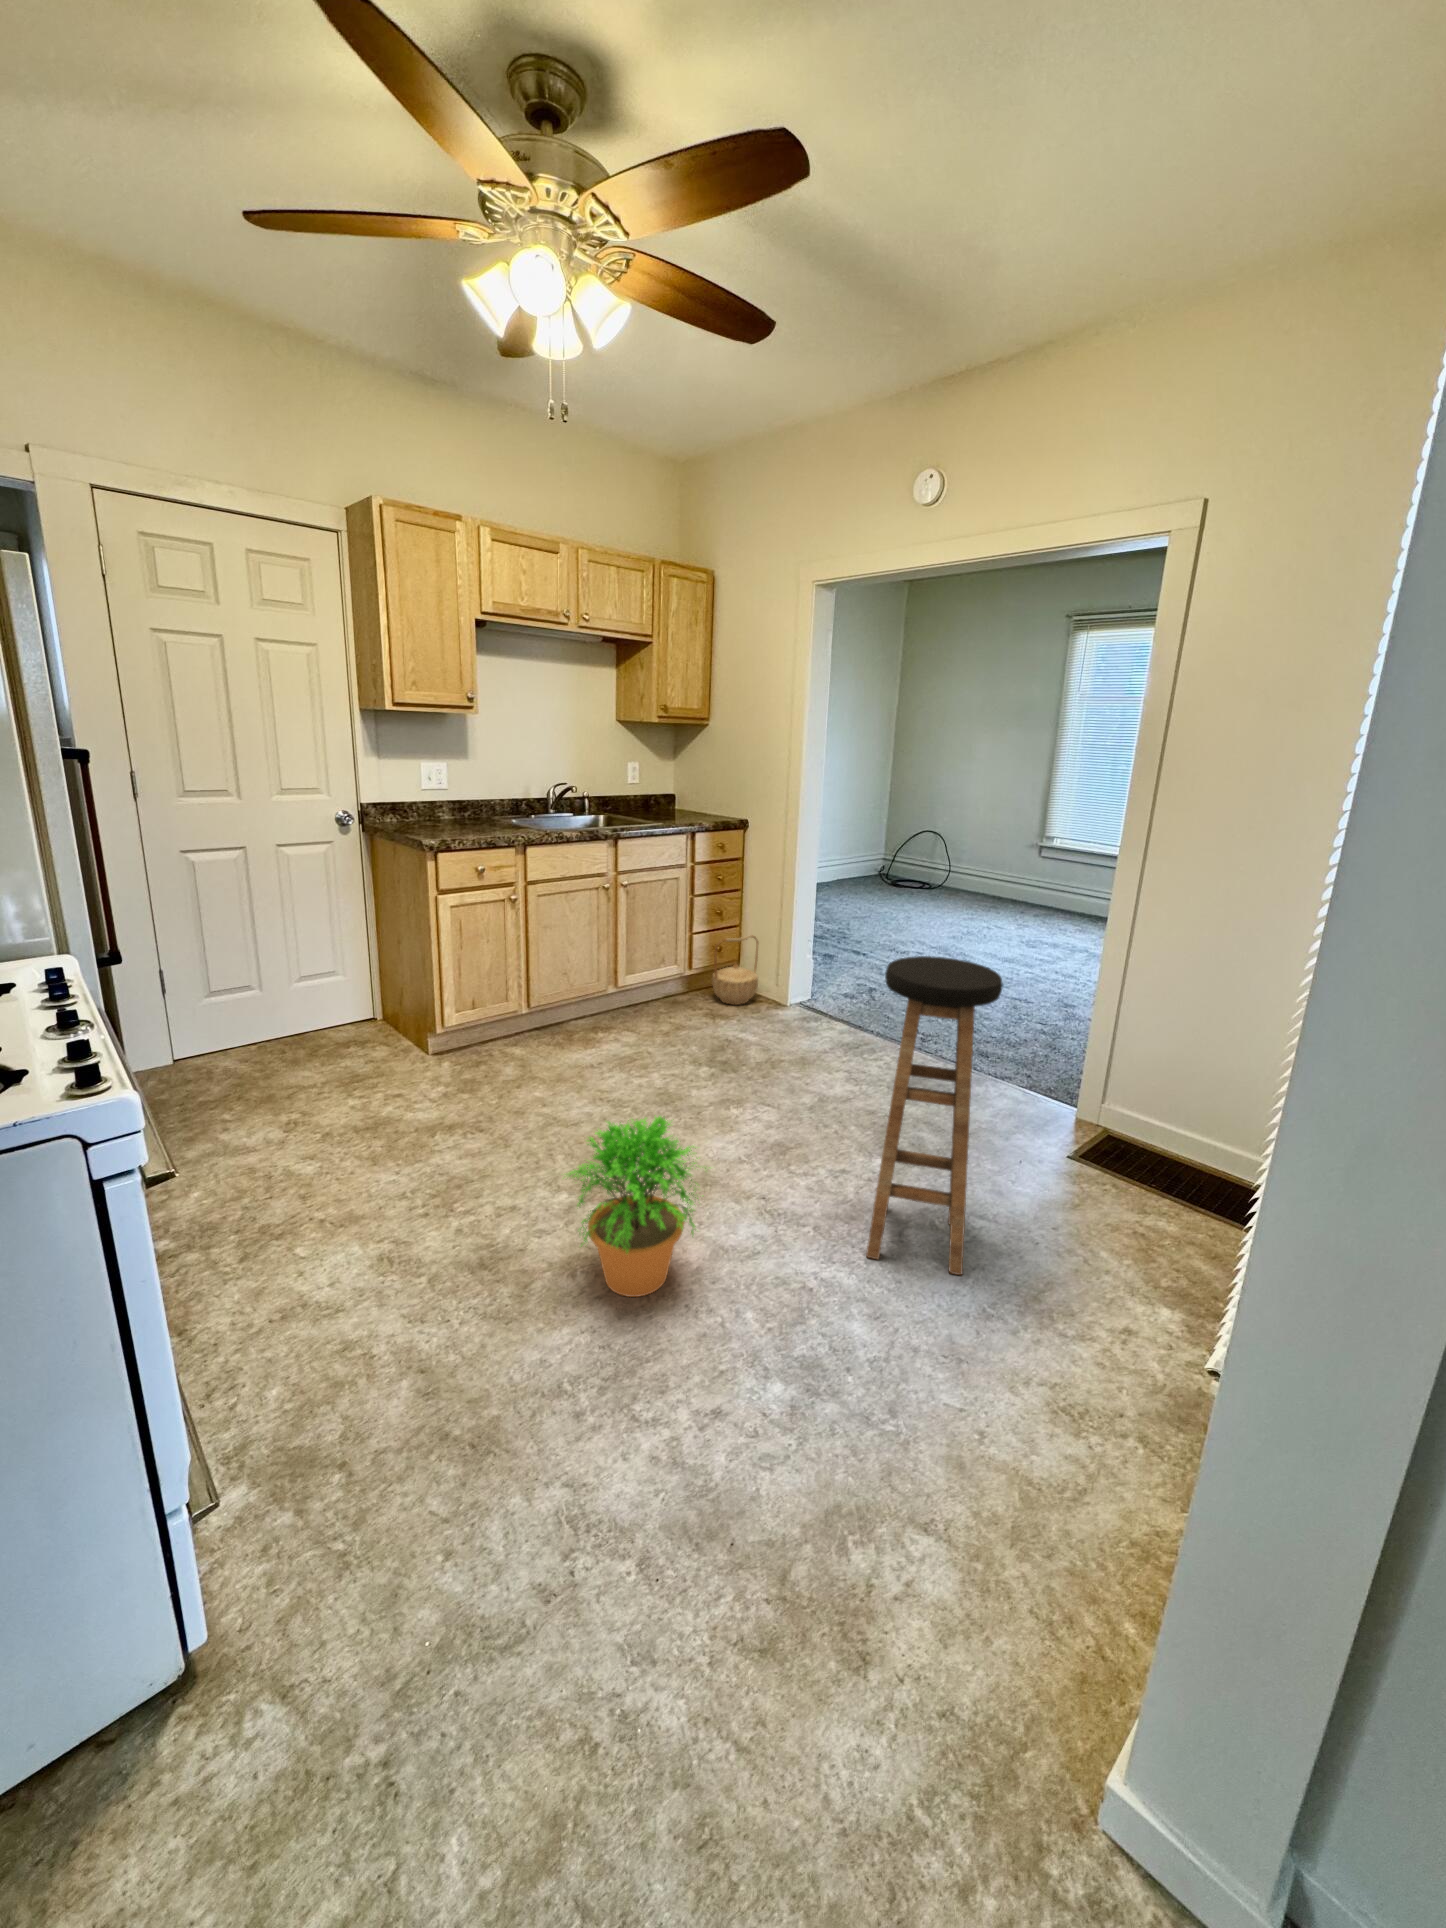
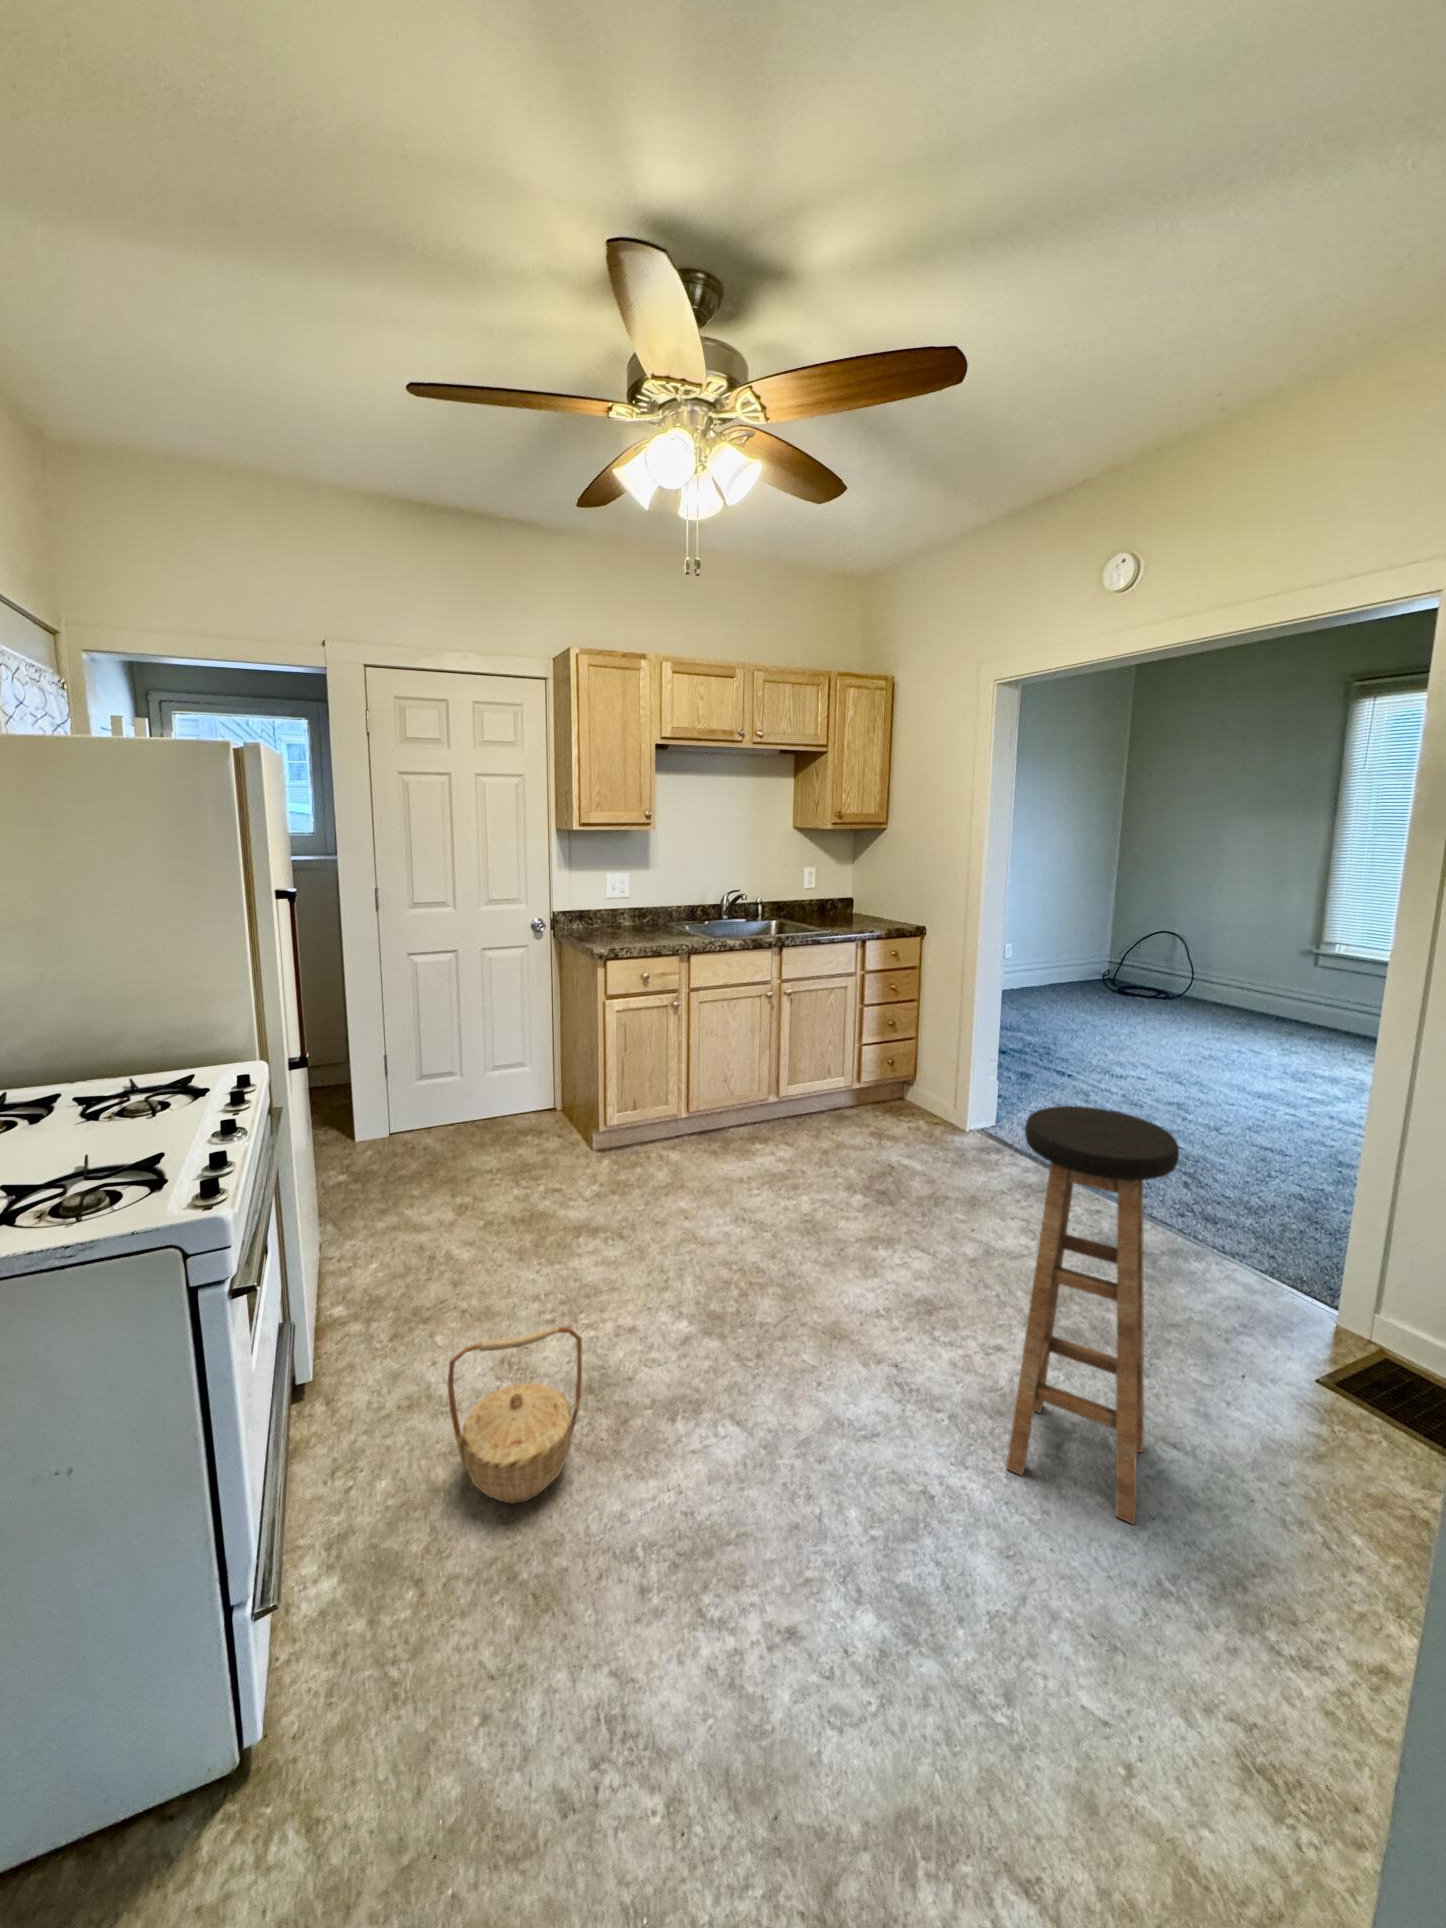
basket: present [712,935,758,1005] -> present [447,1327,582,1503]
potted plant: present [567,1116,706,1297] -> none [659,1254,817,1459]

